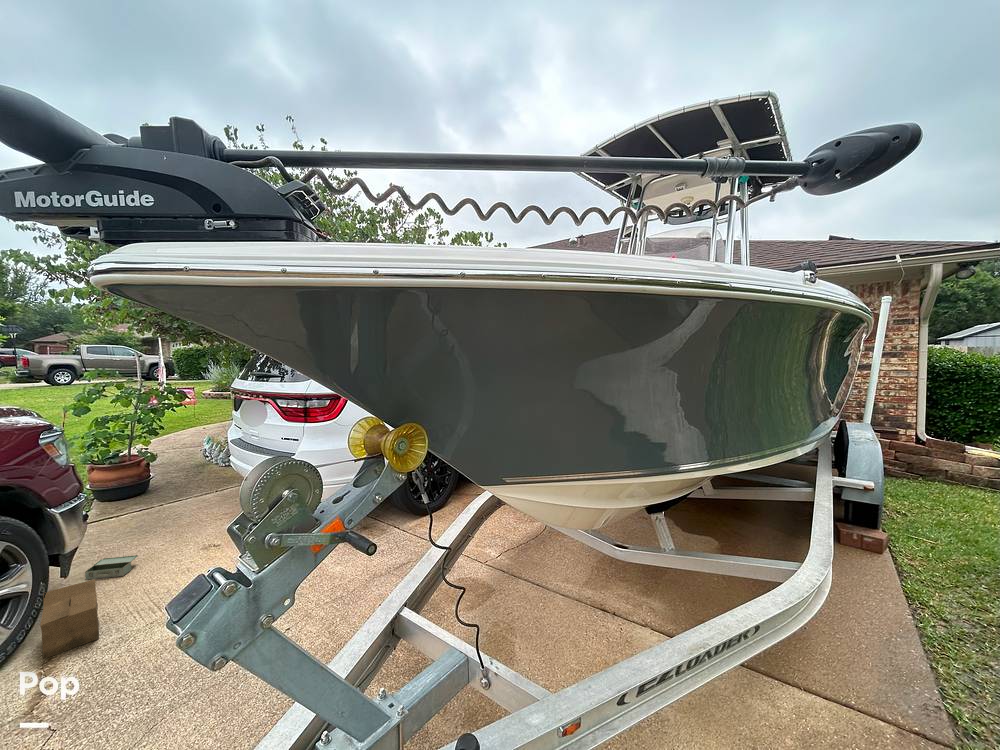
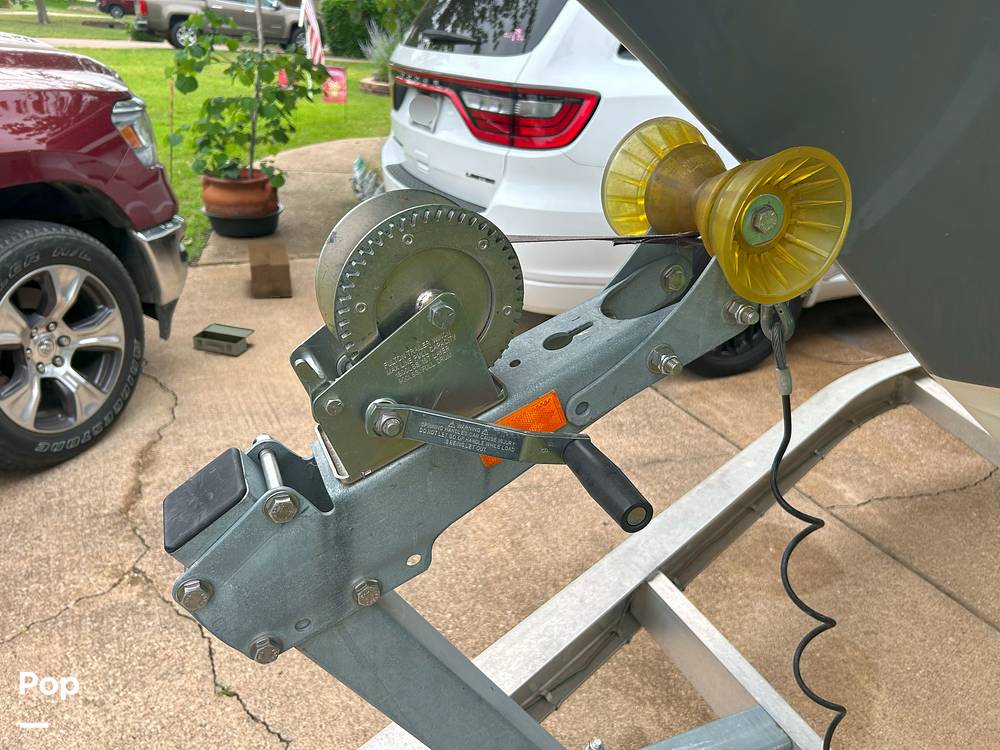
cardboard box: present [40,580,99,659] -> present [248,242,292,299]

